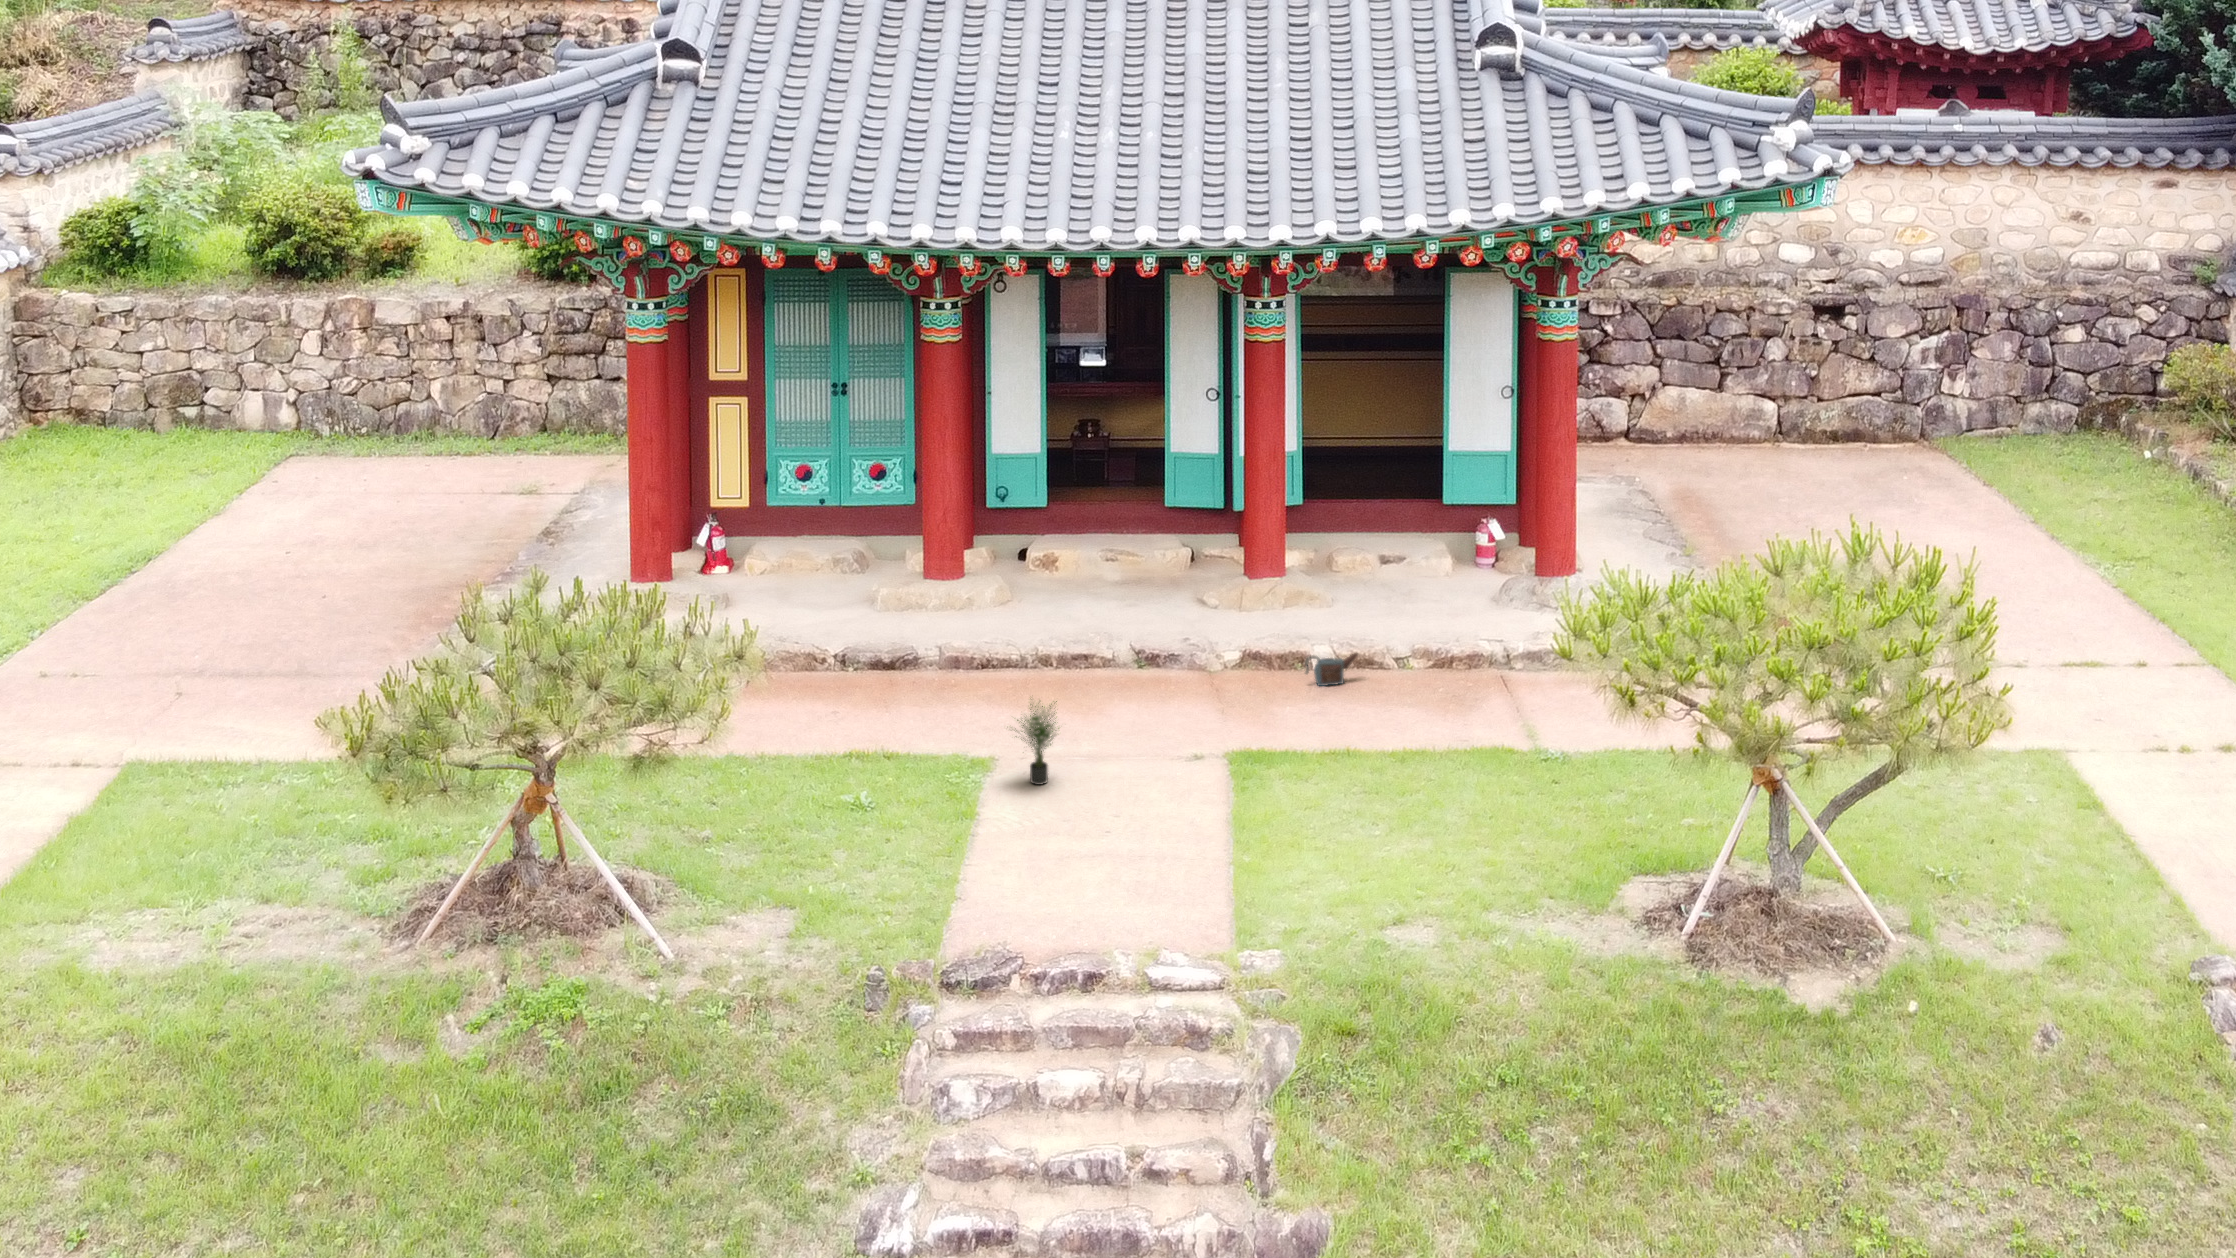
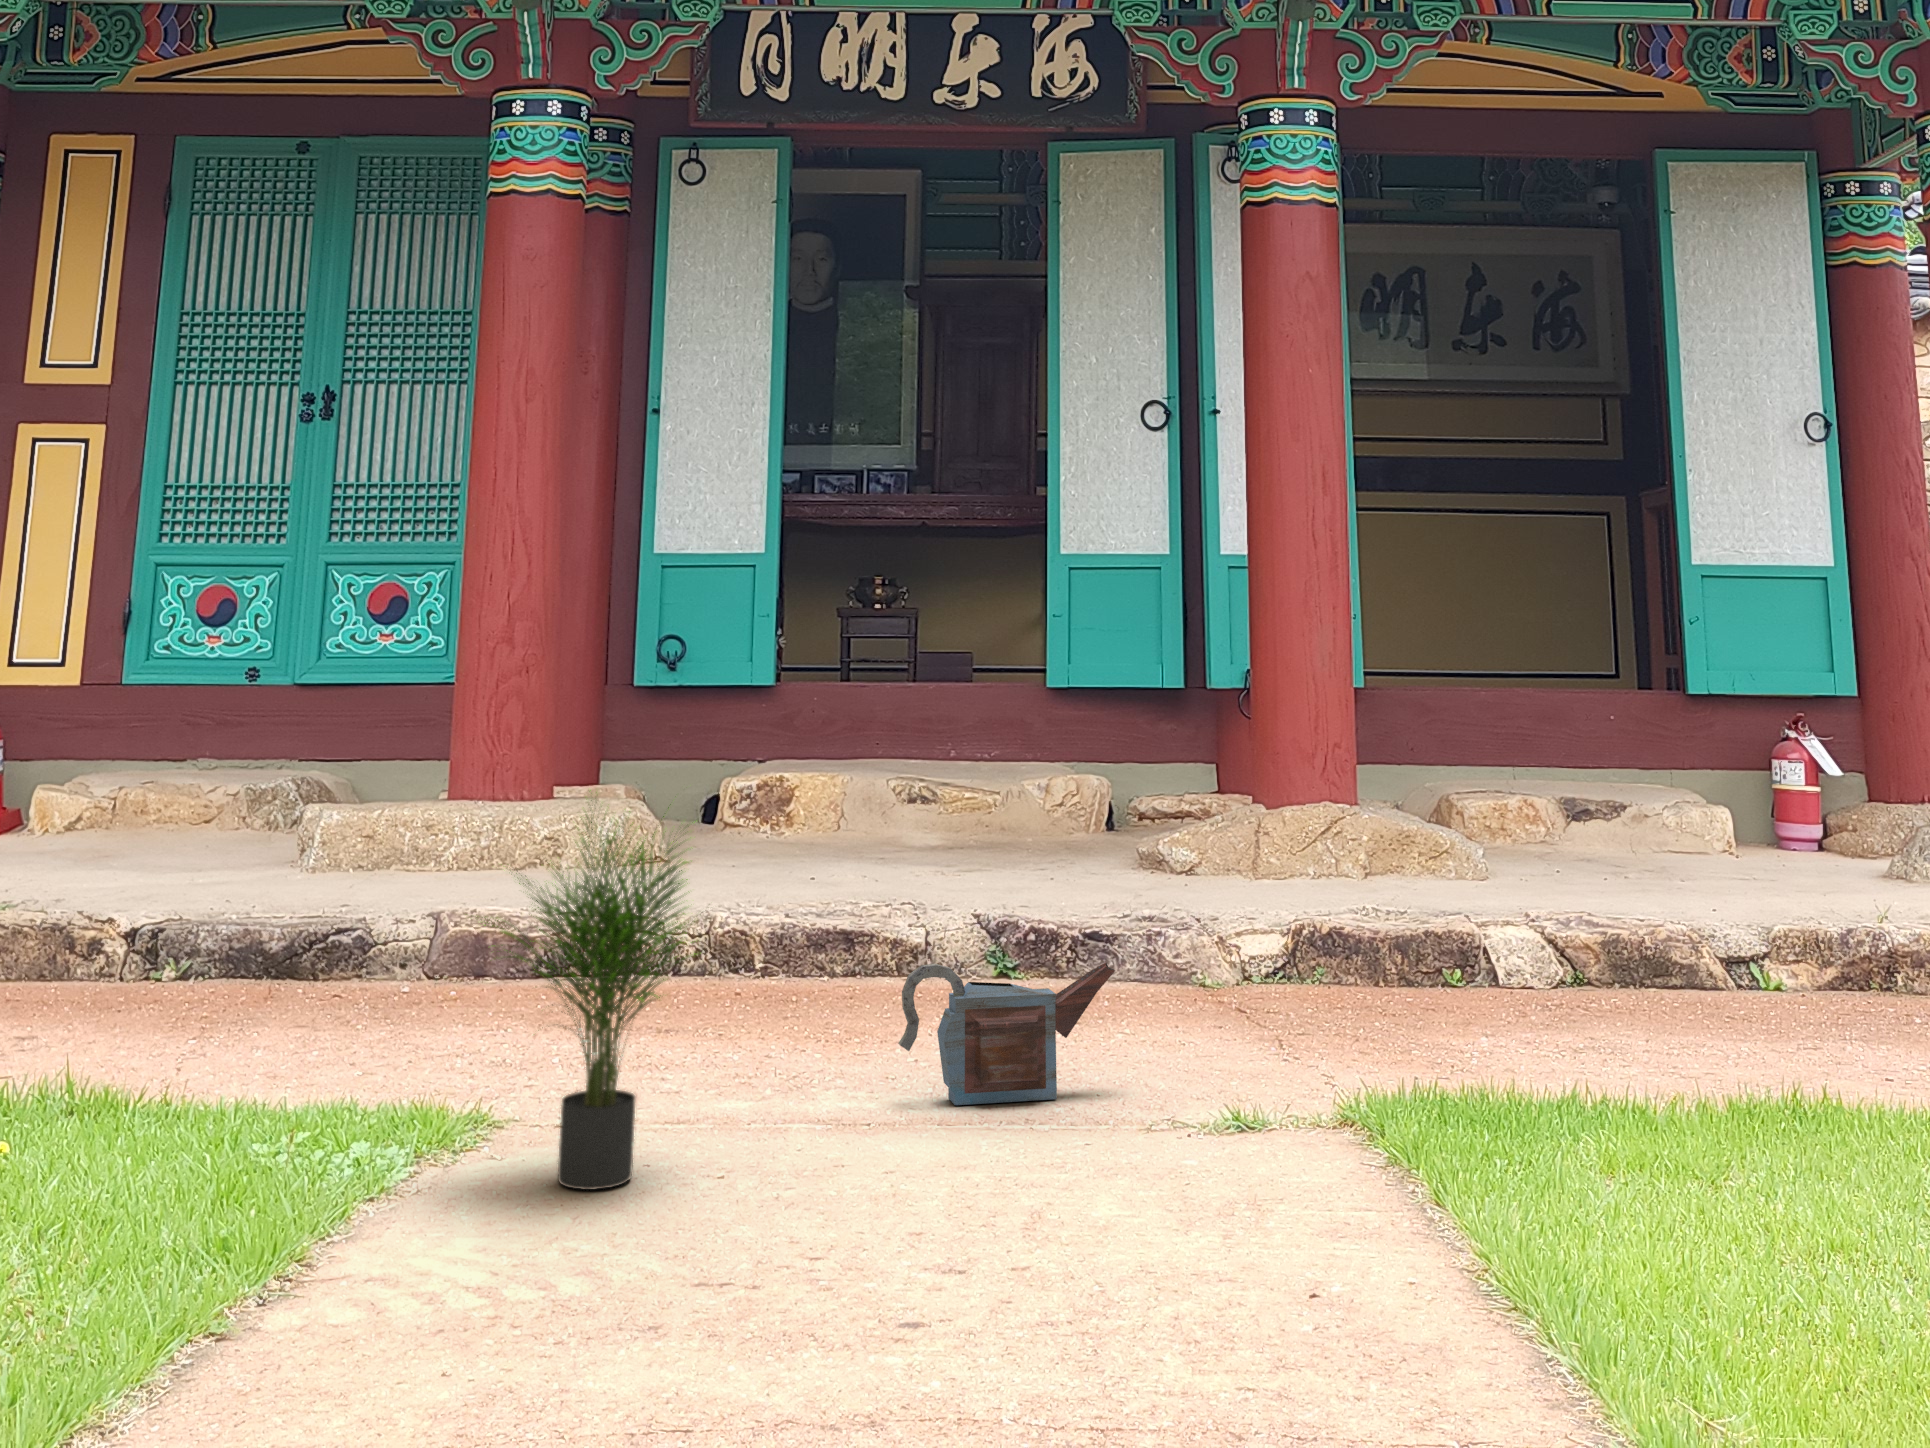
watering can: present [1305,654,1358,686] -> present [898,963,1115,1105]

